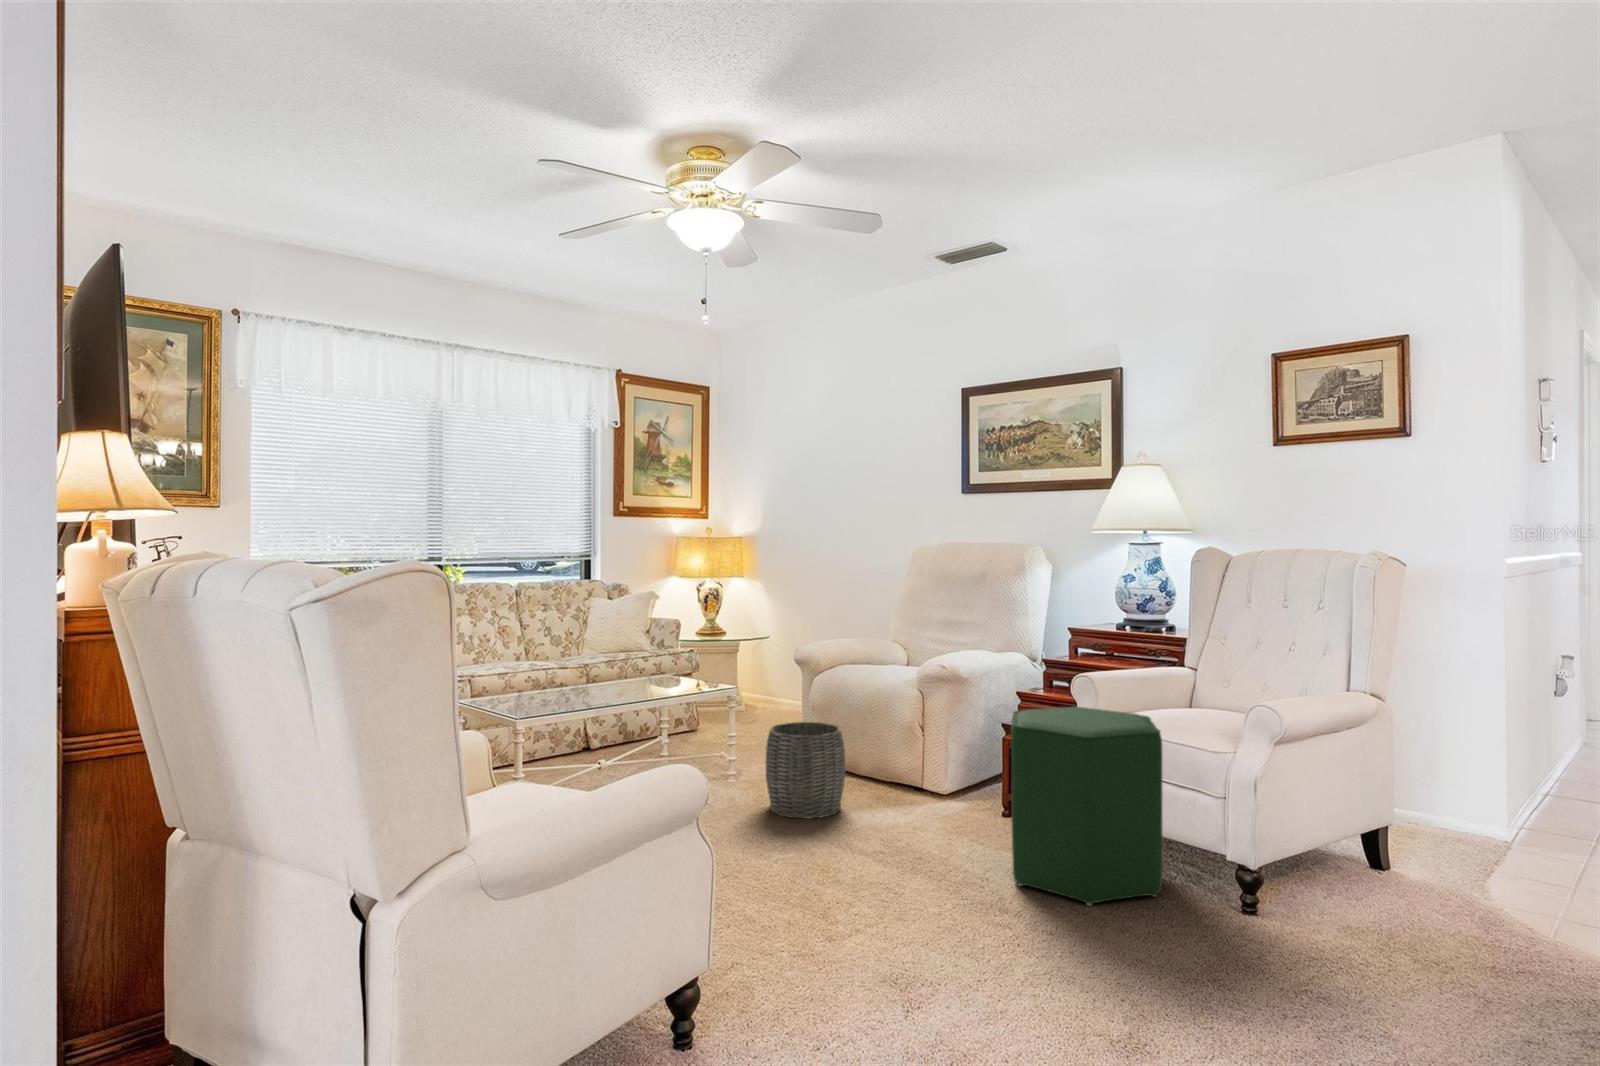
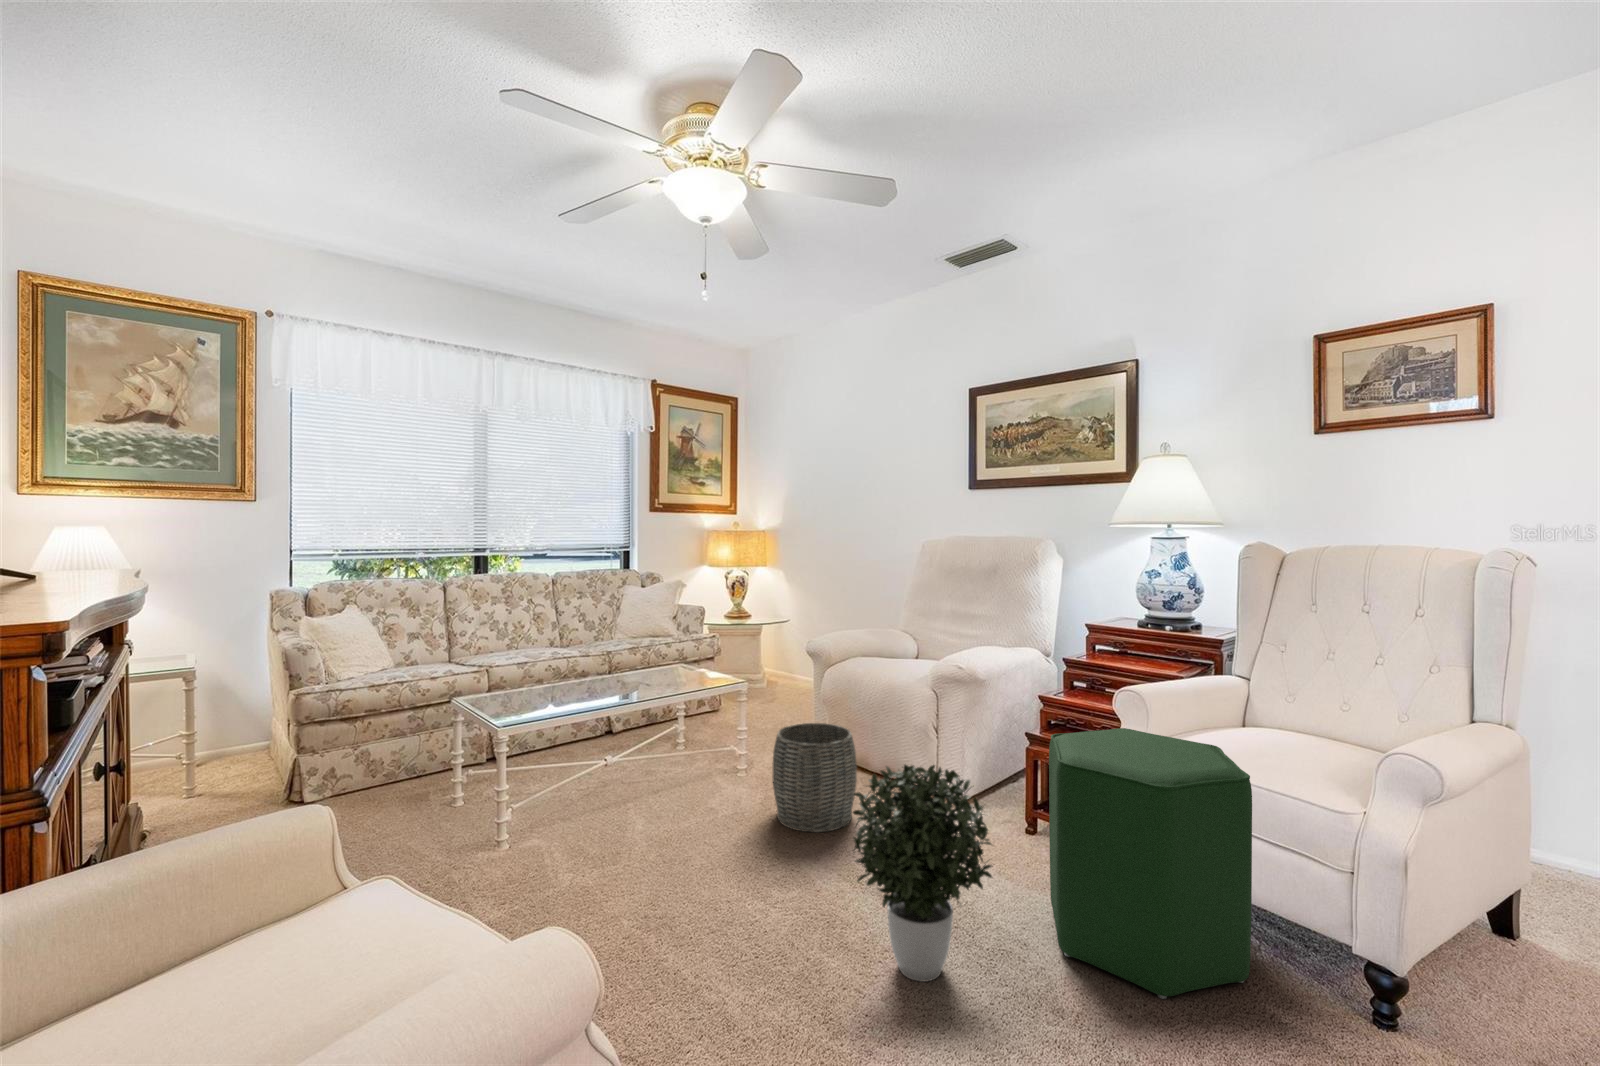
potted plant: none [844,726,958,900] -> present [853,765,992,981]

